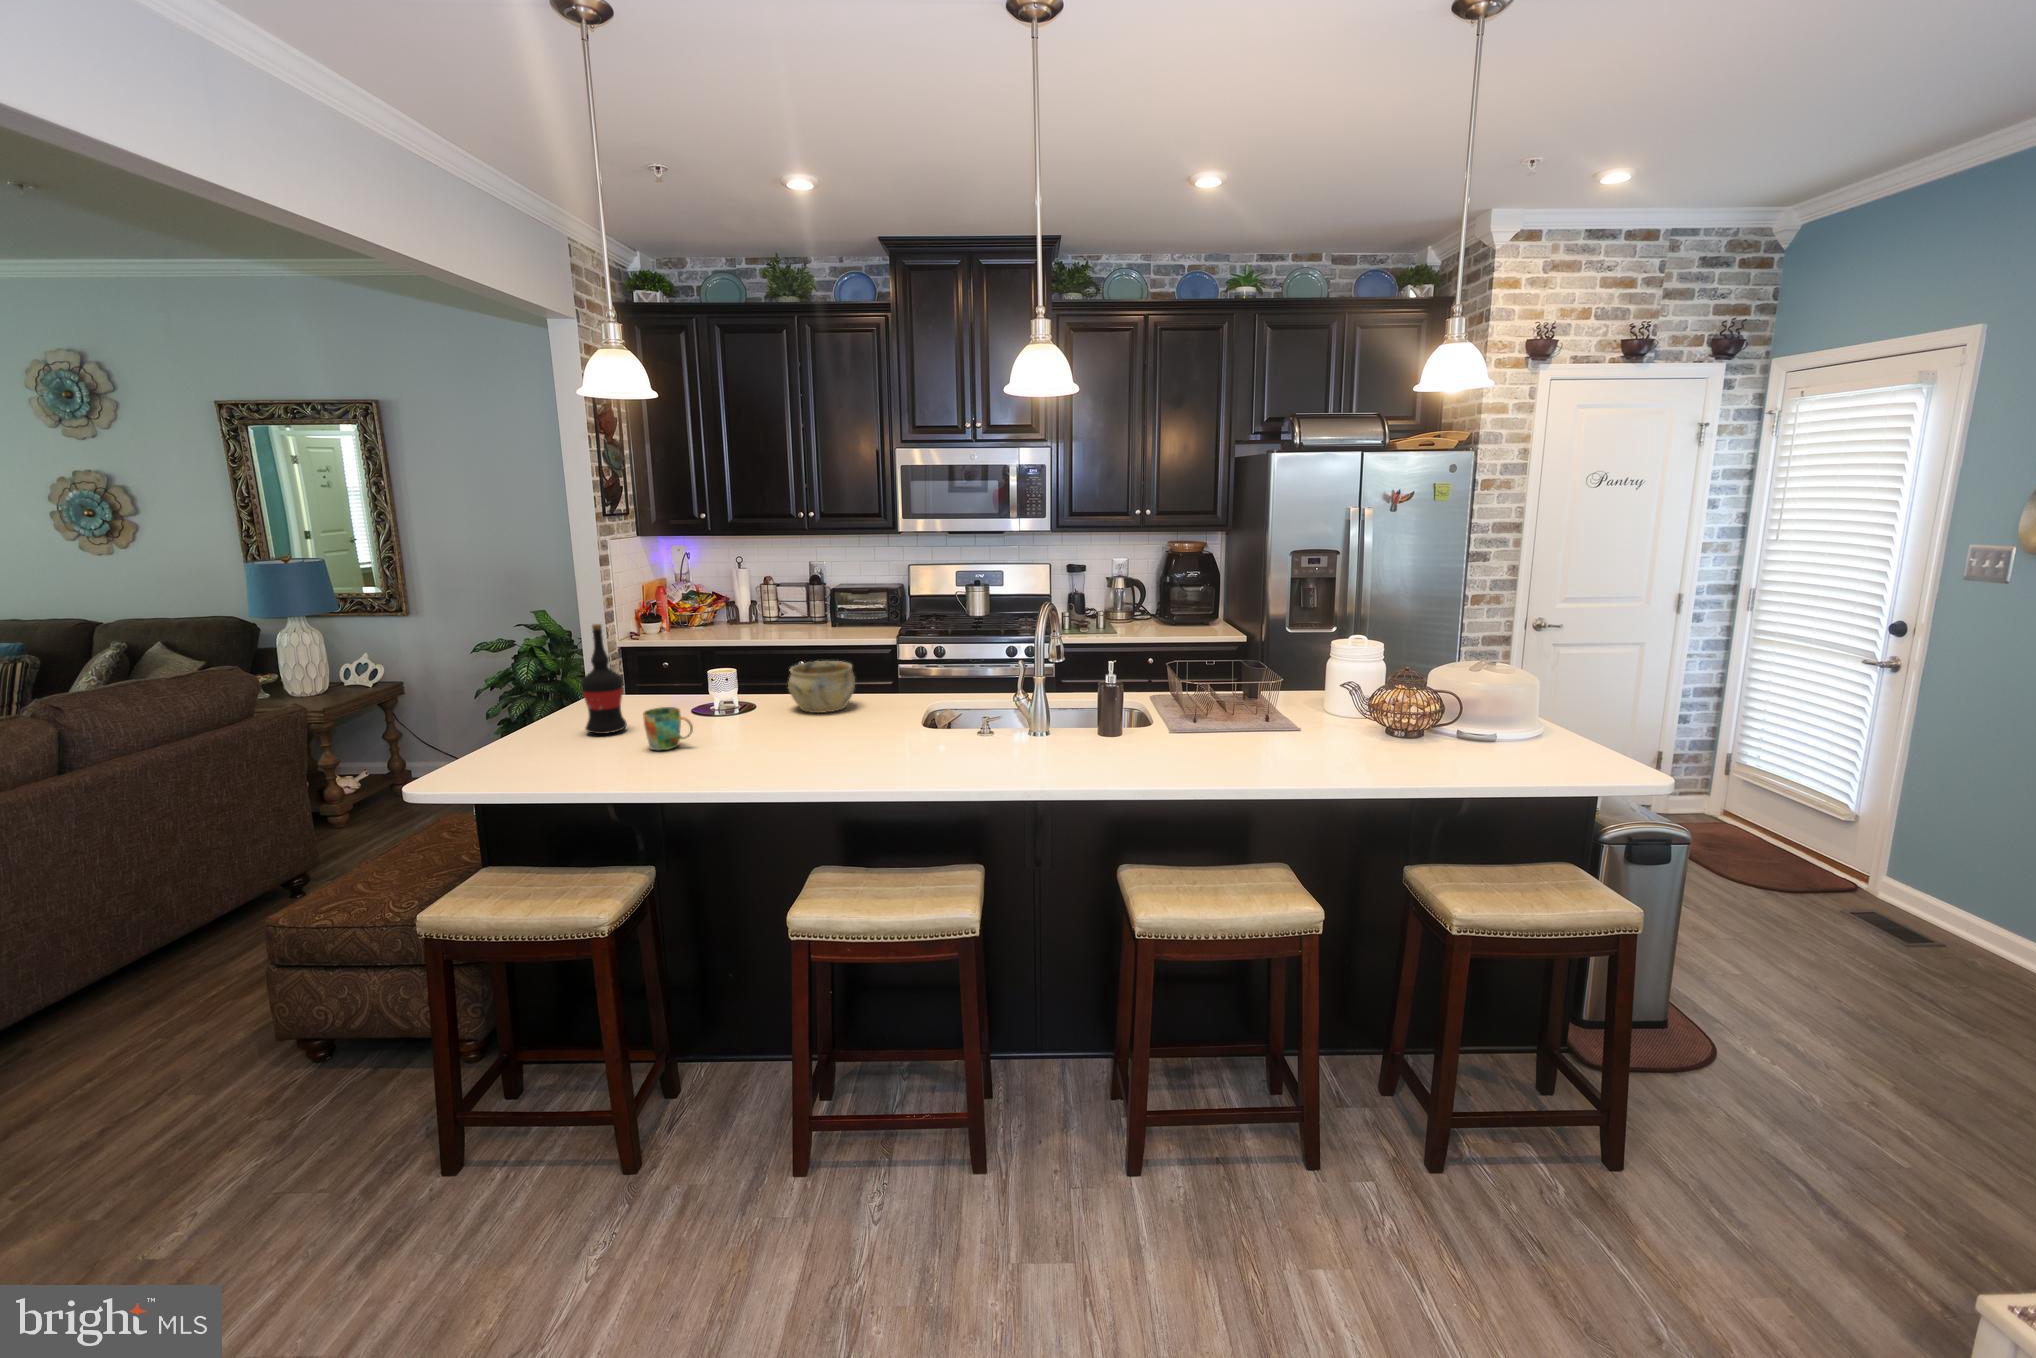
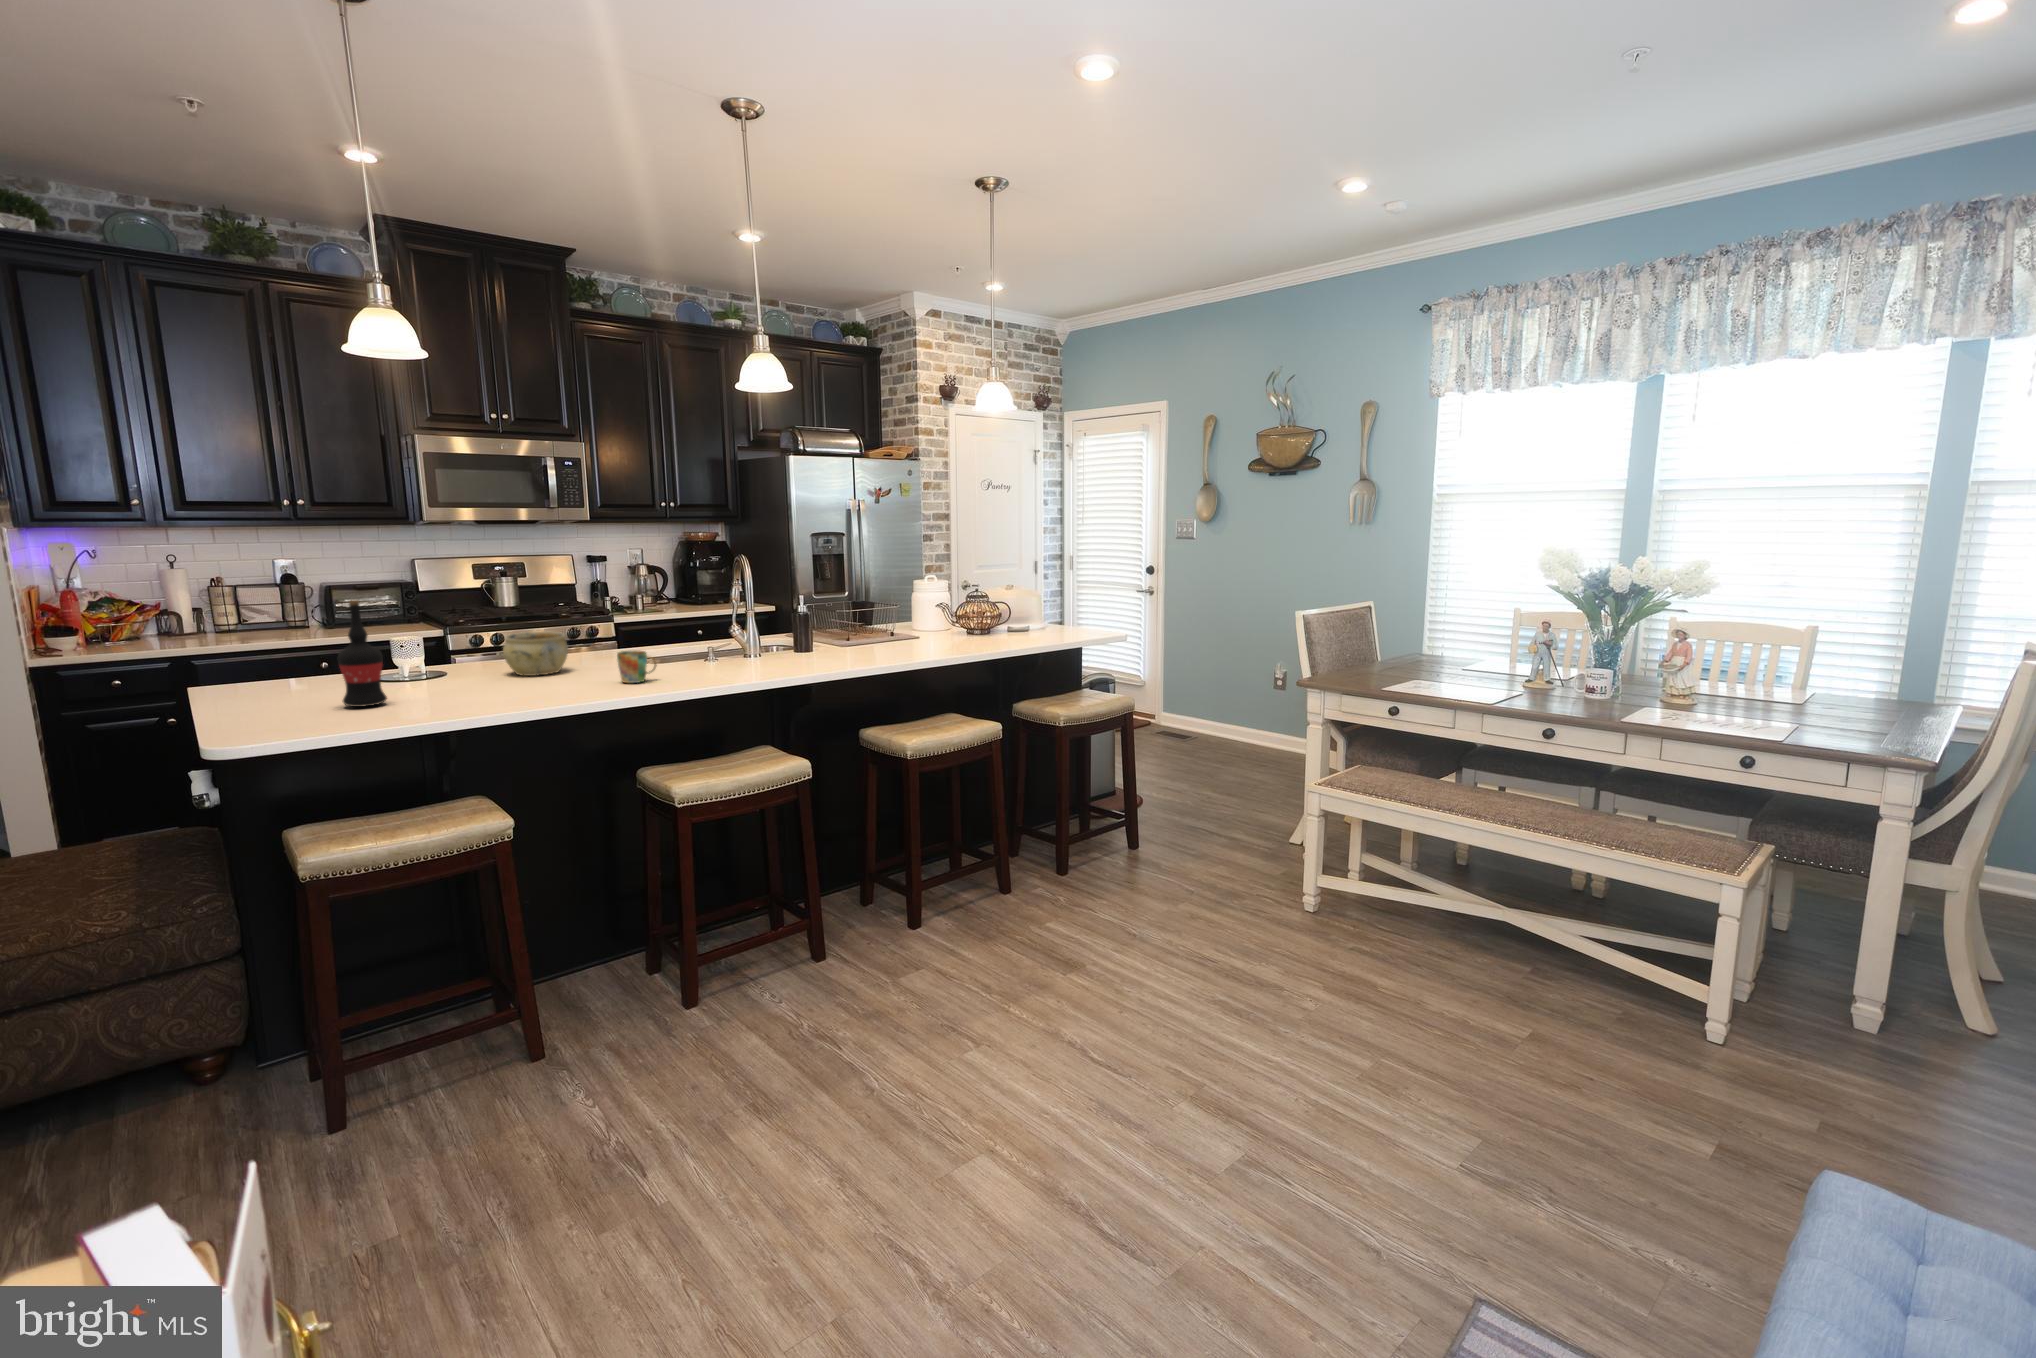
mug: present [643,707,693,750] -> present [617,650,657,683]

